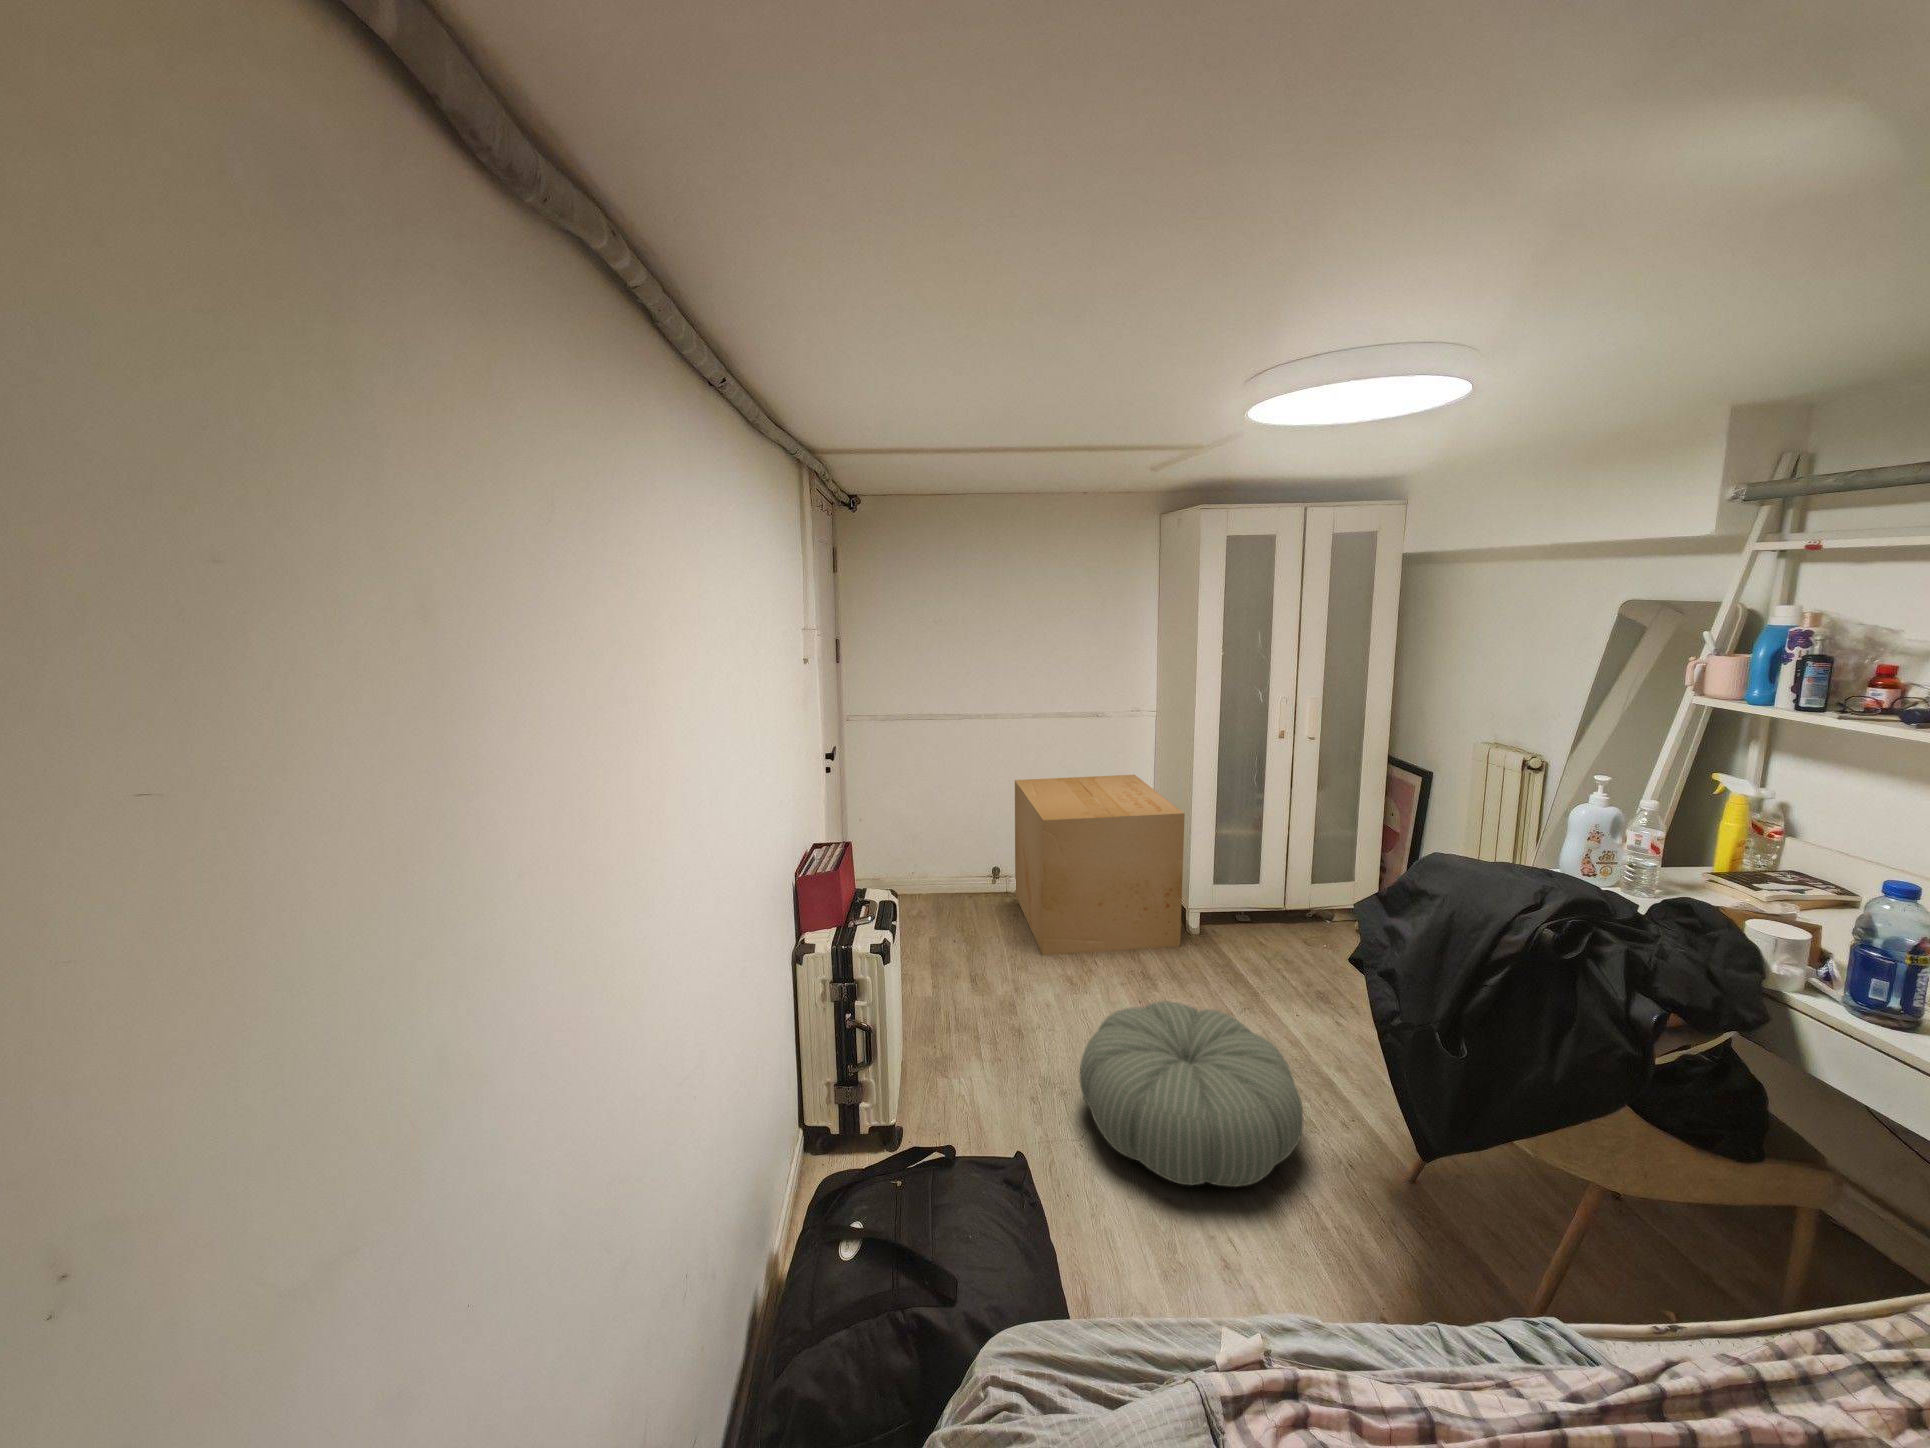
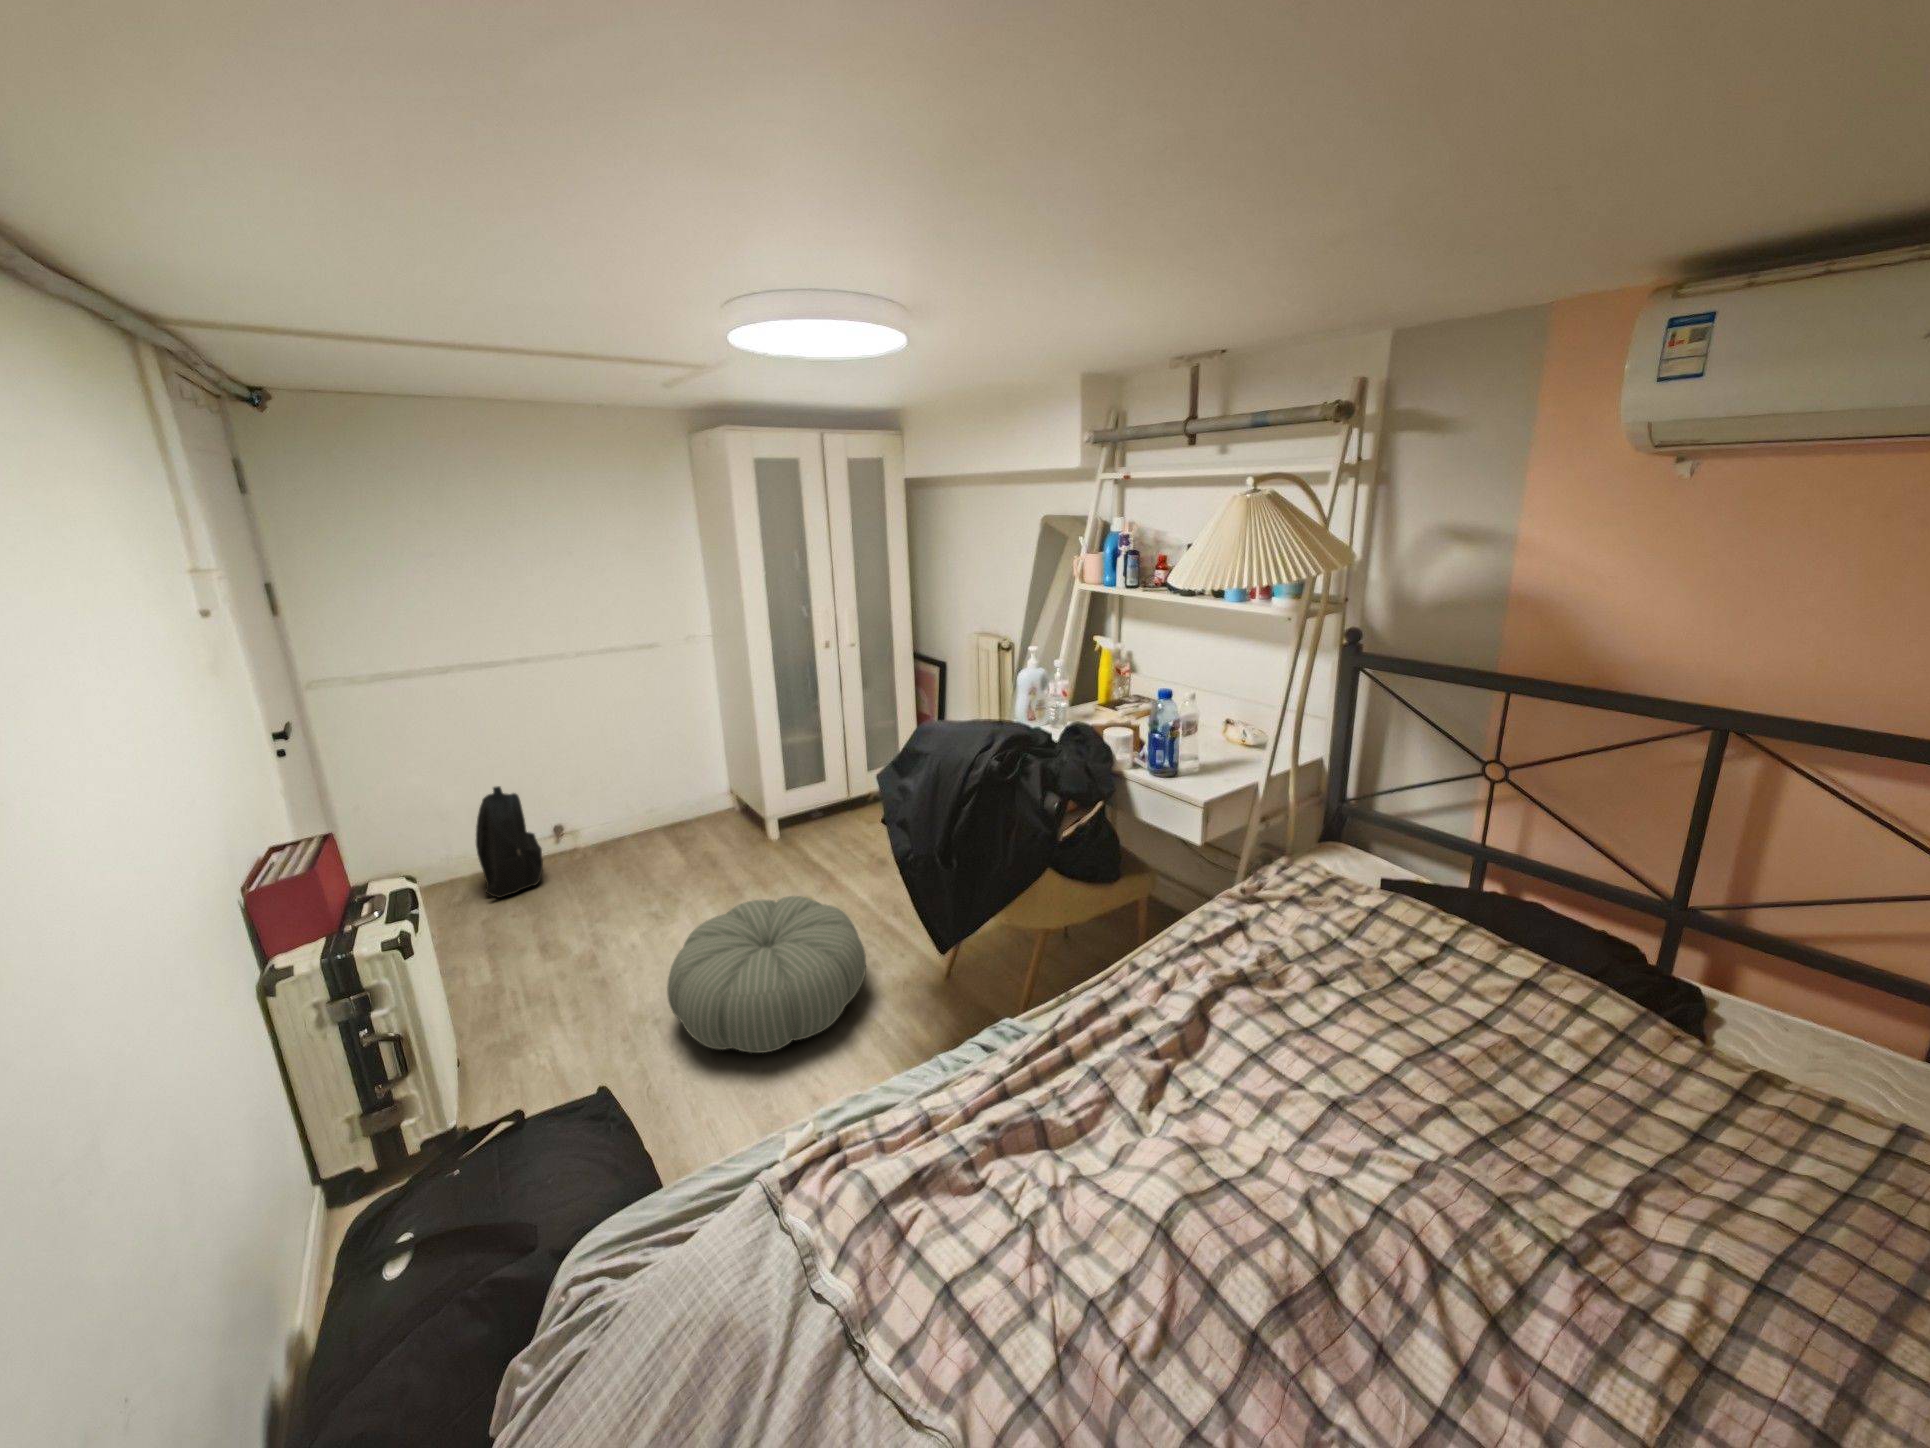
cardboard box: present [1015,775,1185,955] -> none [569,702,764,899]
backpack: none [931,822,979,922] -> present [476,786,543,898]

